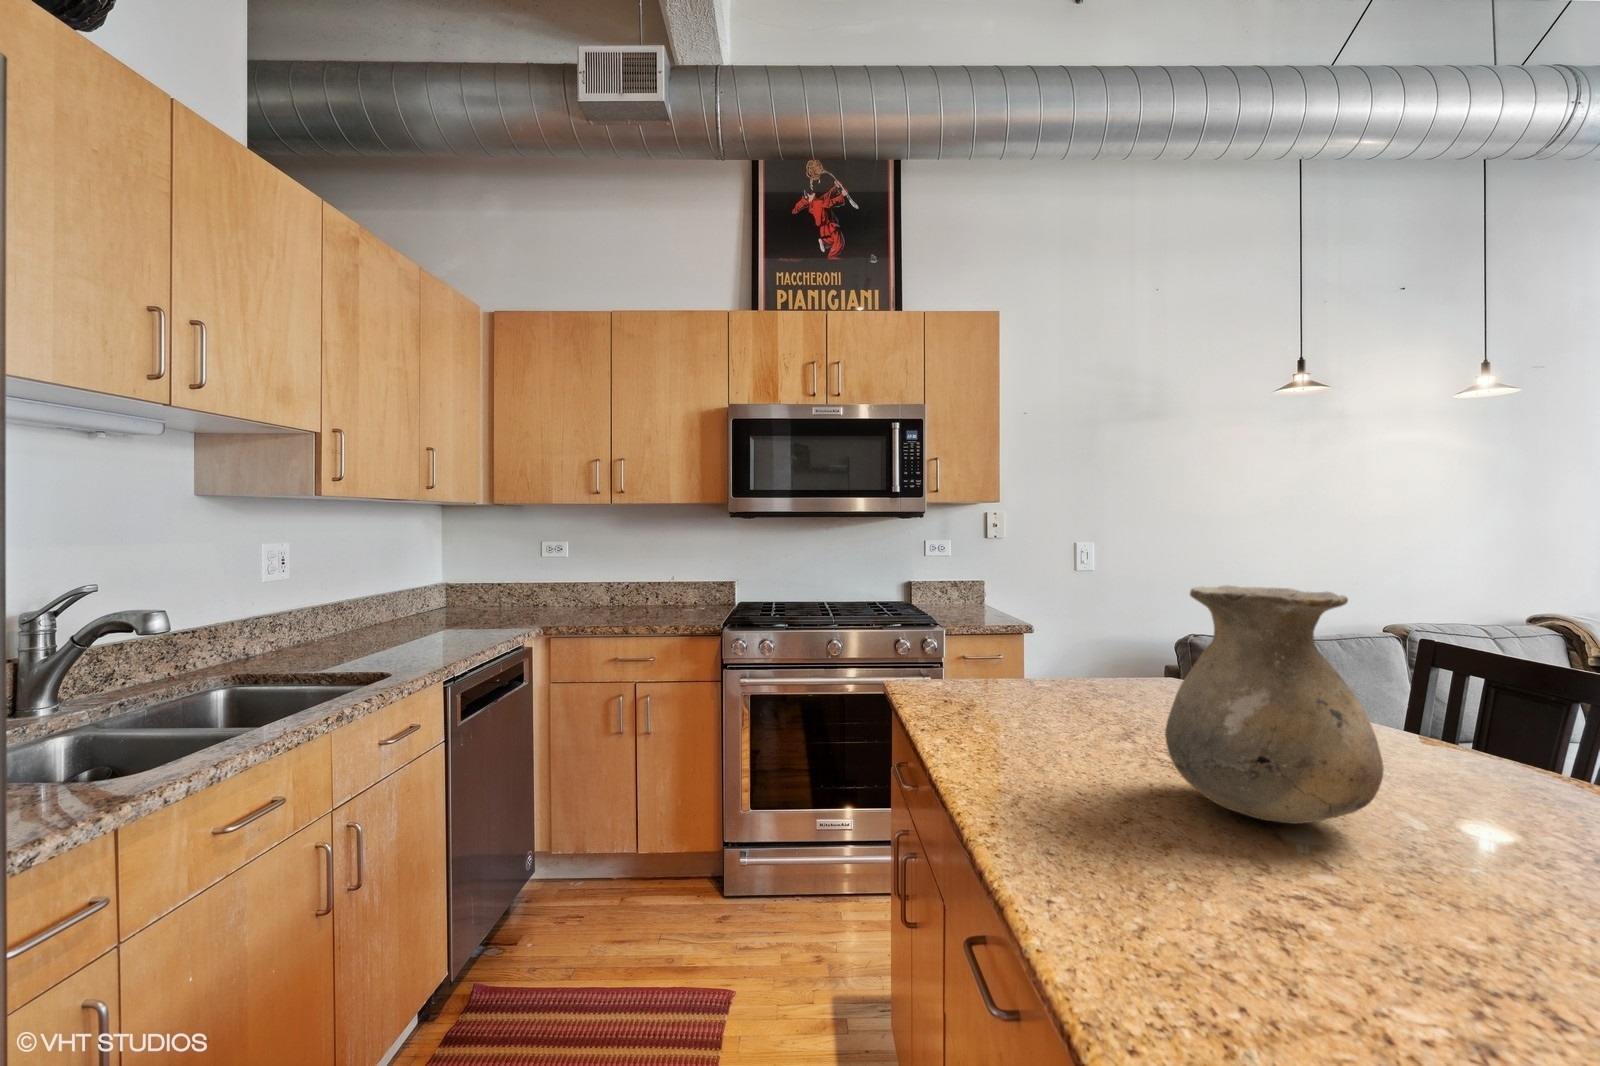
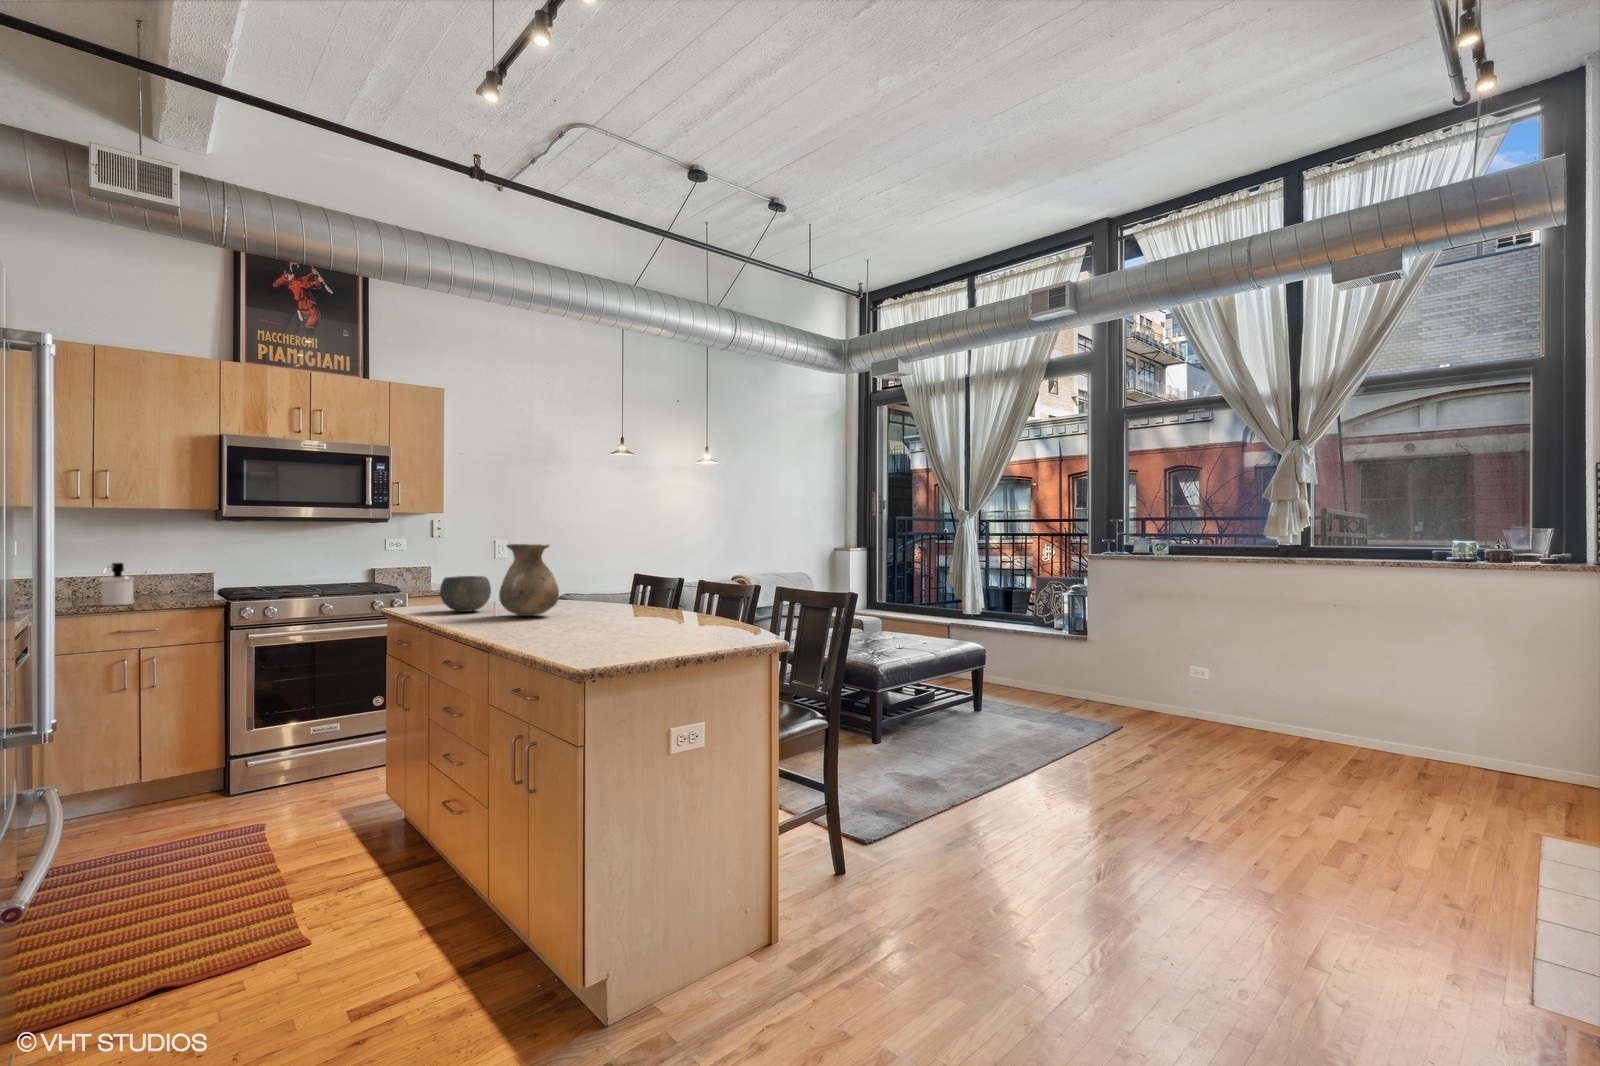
soap dispenser: none [600,570,638,624] -> present [100,563,135,606]
bowl: none [1001,645,1121,740] -> present [440,576,491,612]

